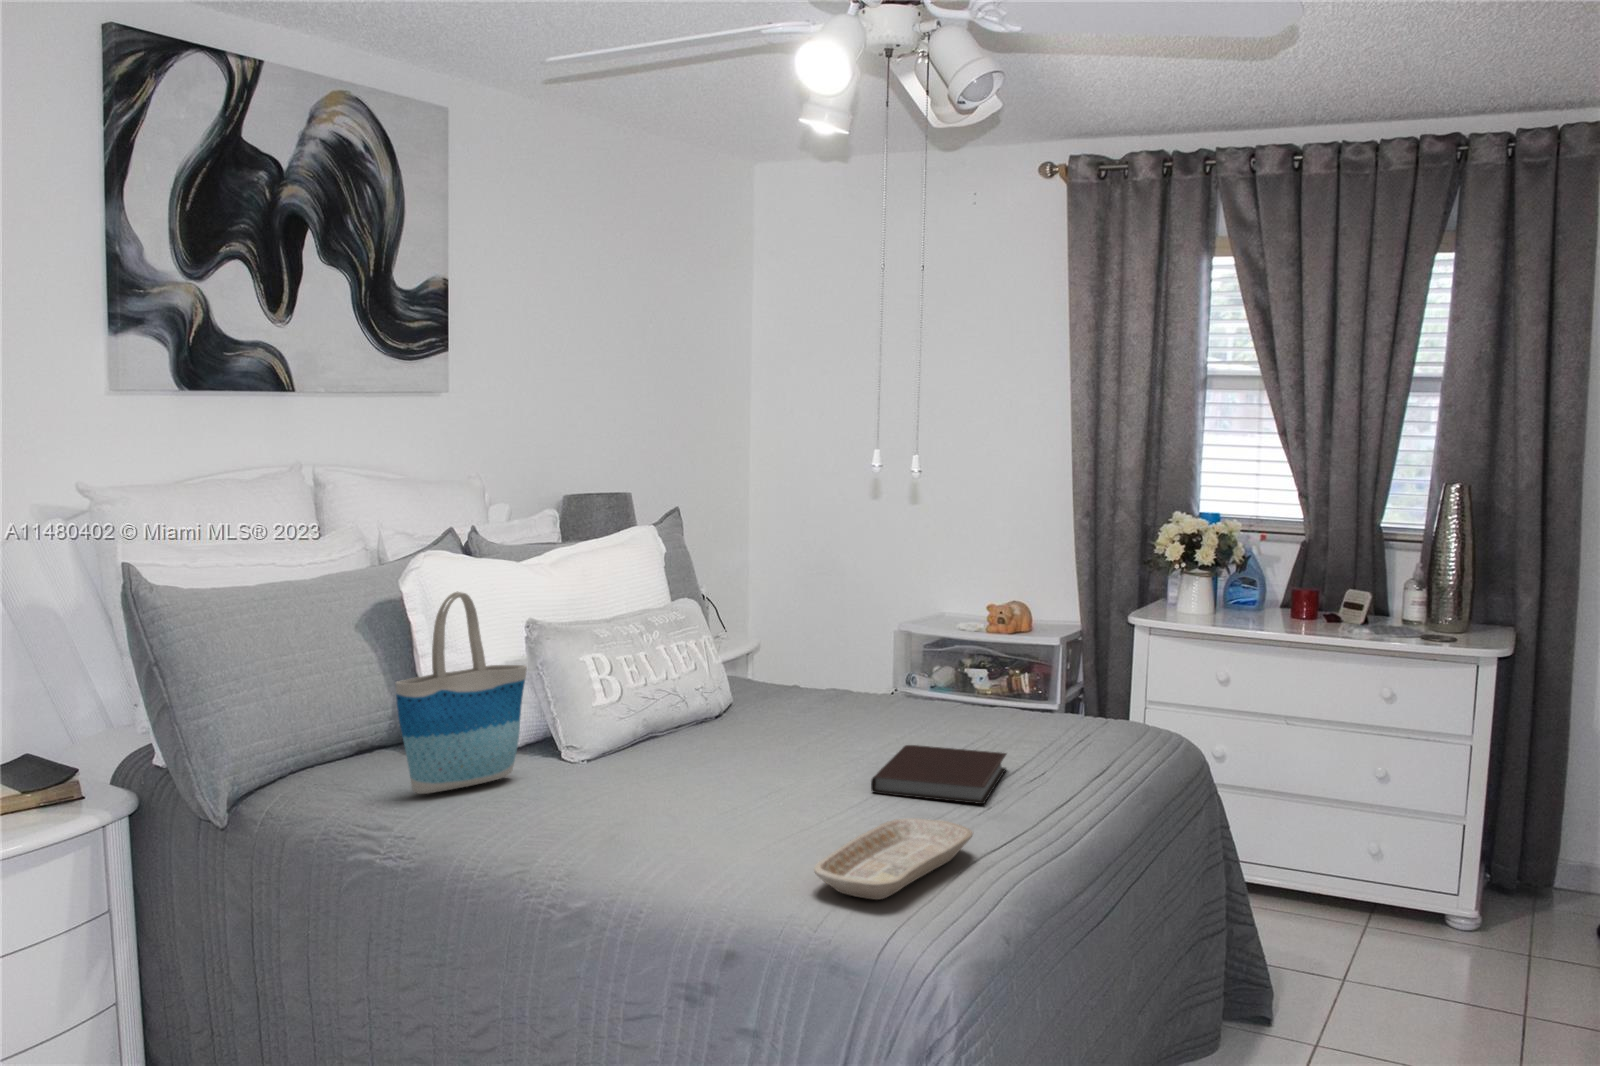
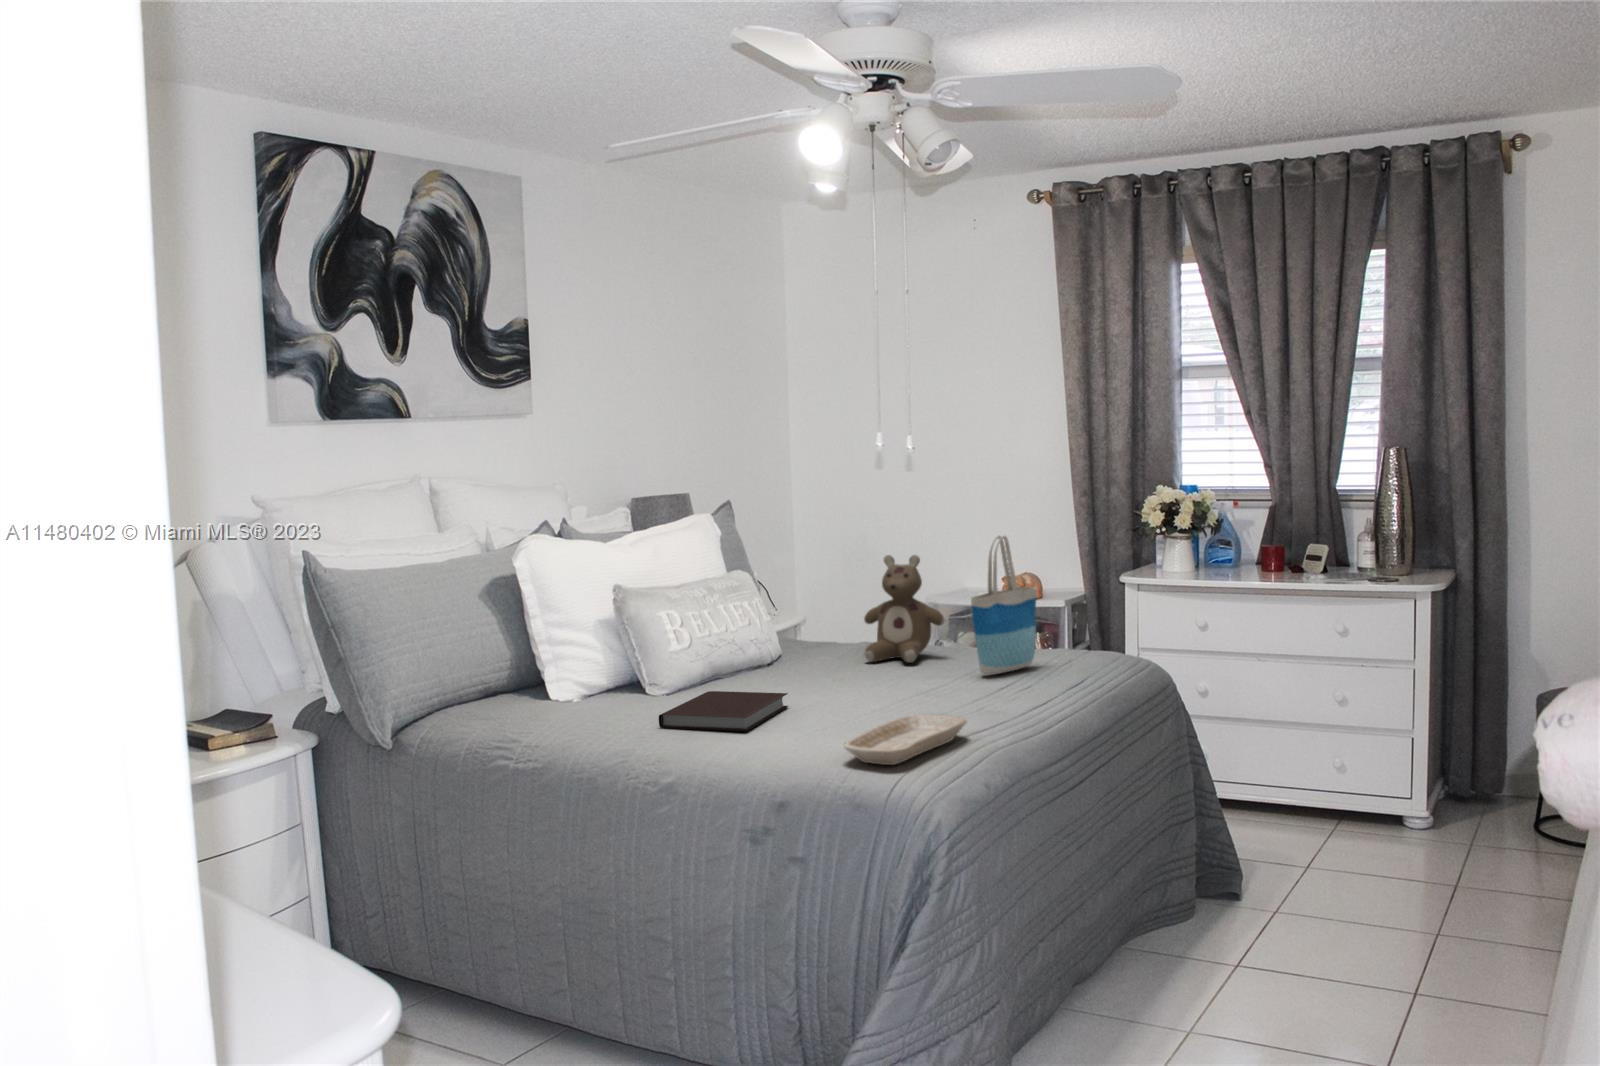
stuffed bear: none [835,590,934,725] -> present [864,555,945,663]
tote bag: present [395,591,527,794] -> present [971,535,1037,676]
notebook: present [871,745,1006,804] -> present [659,691,788,731]

